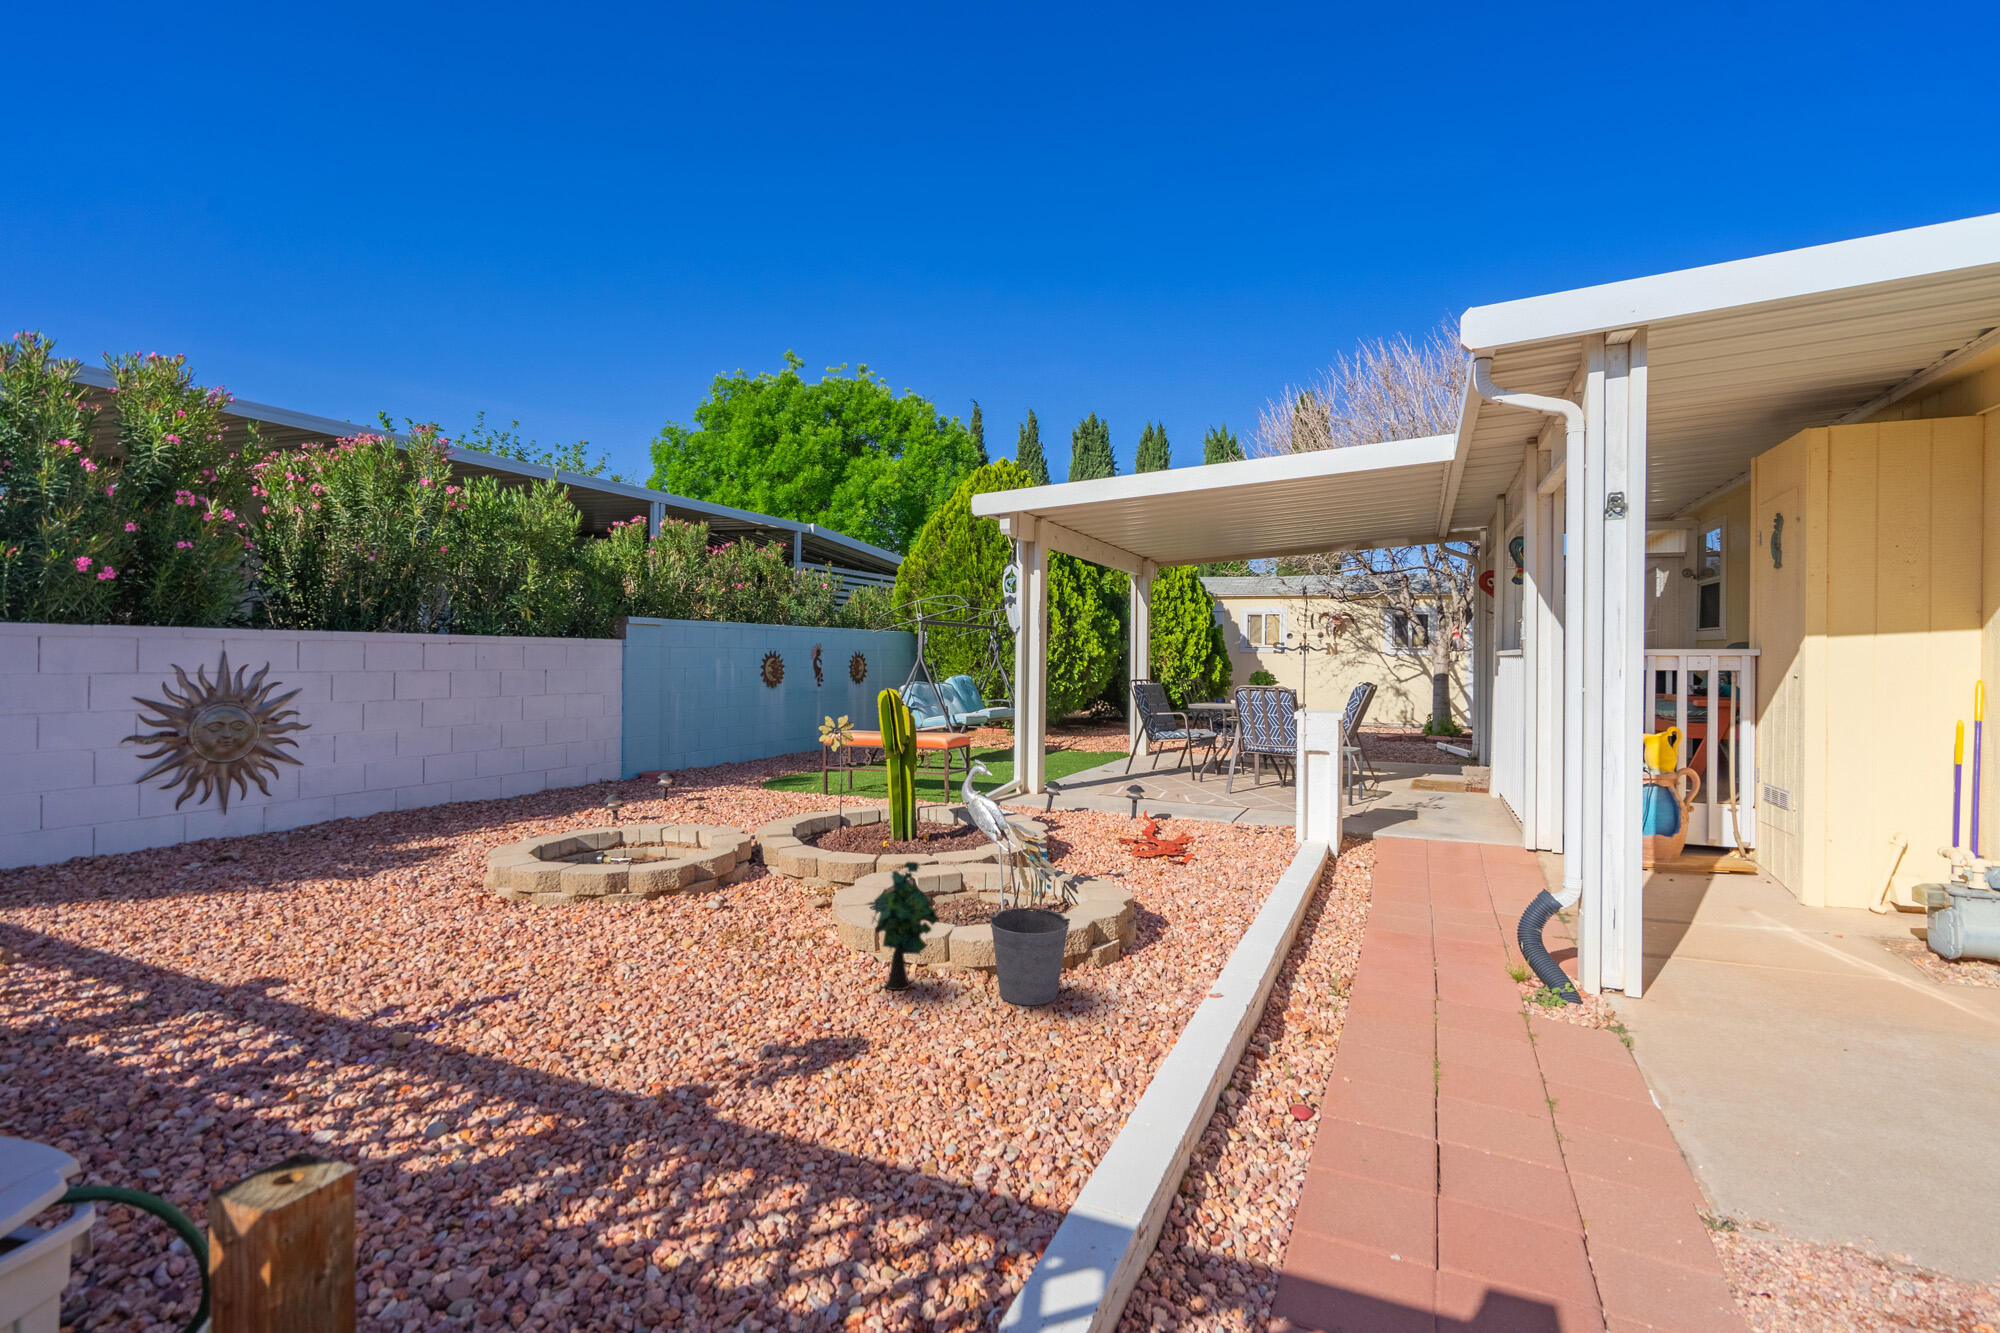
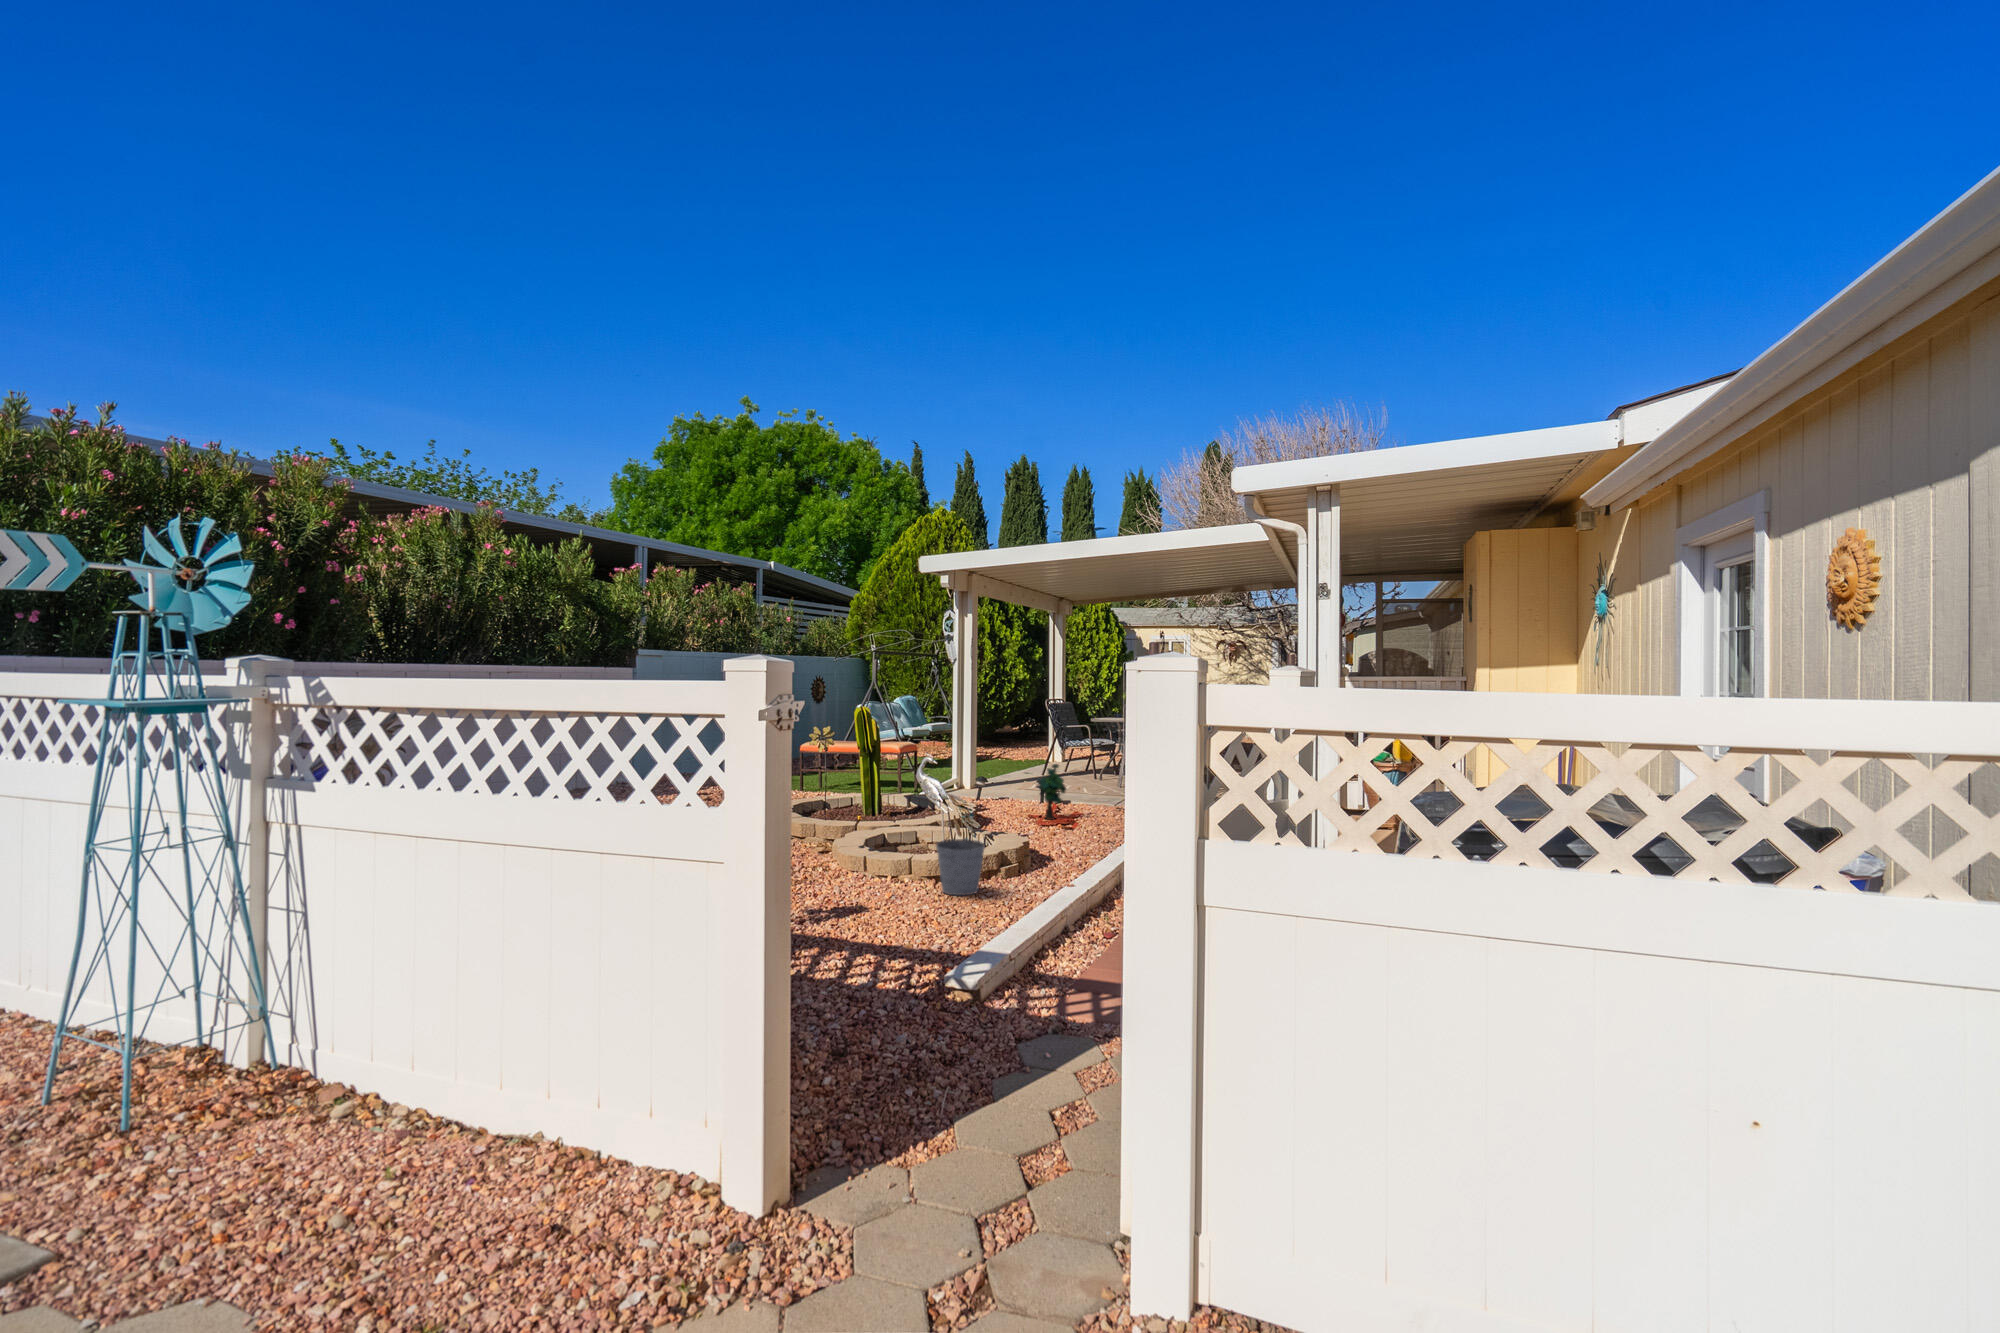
decorative plant: present [868,862,939,990] -> present [1038,764,1066,819]

